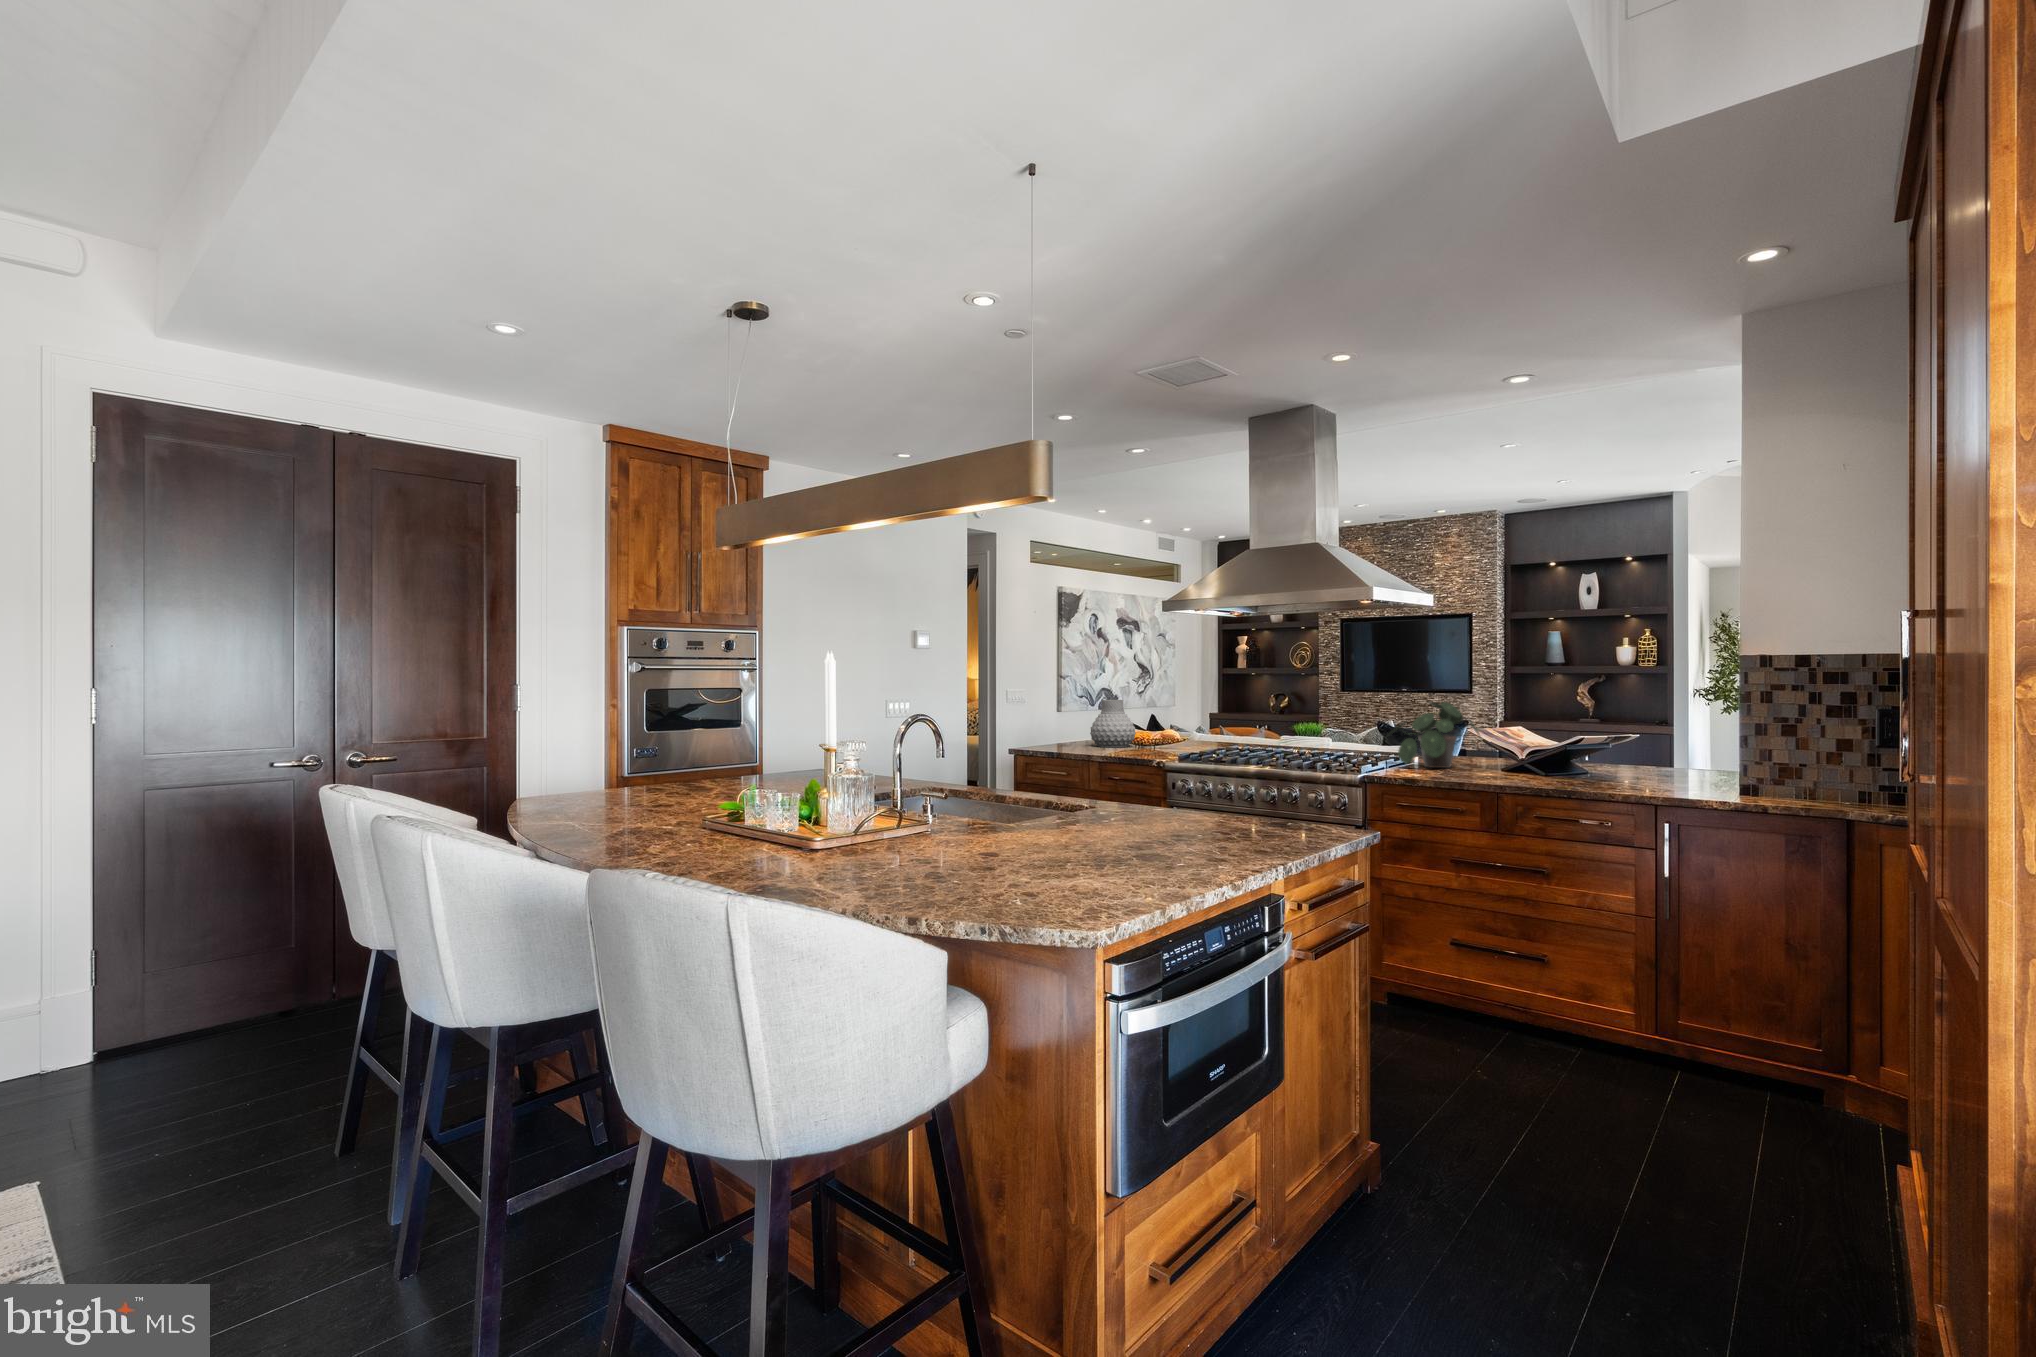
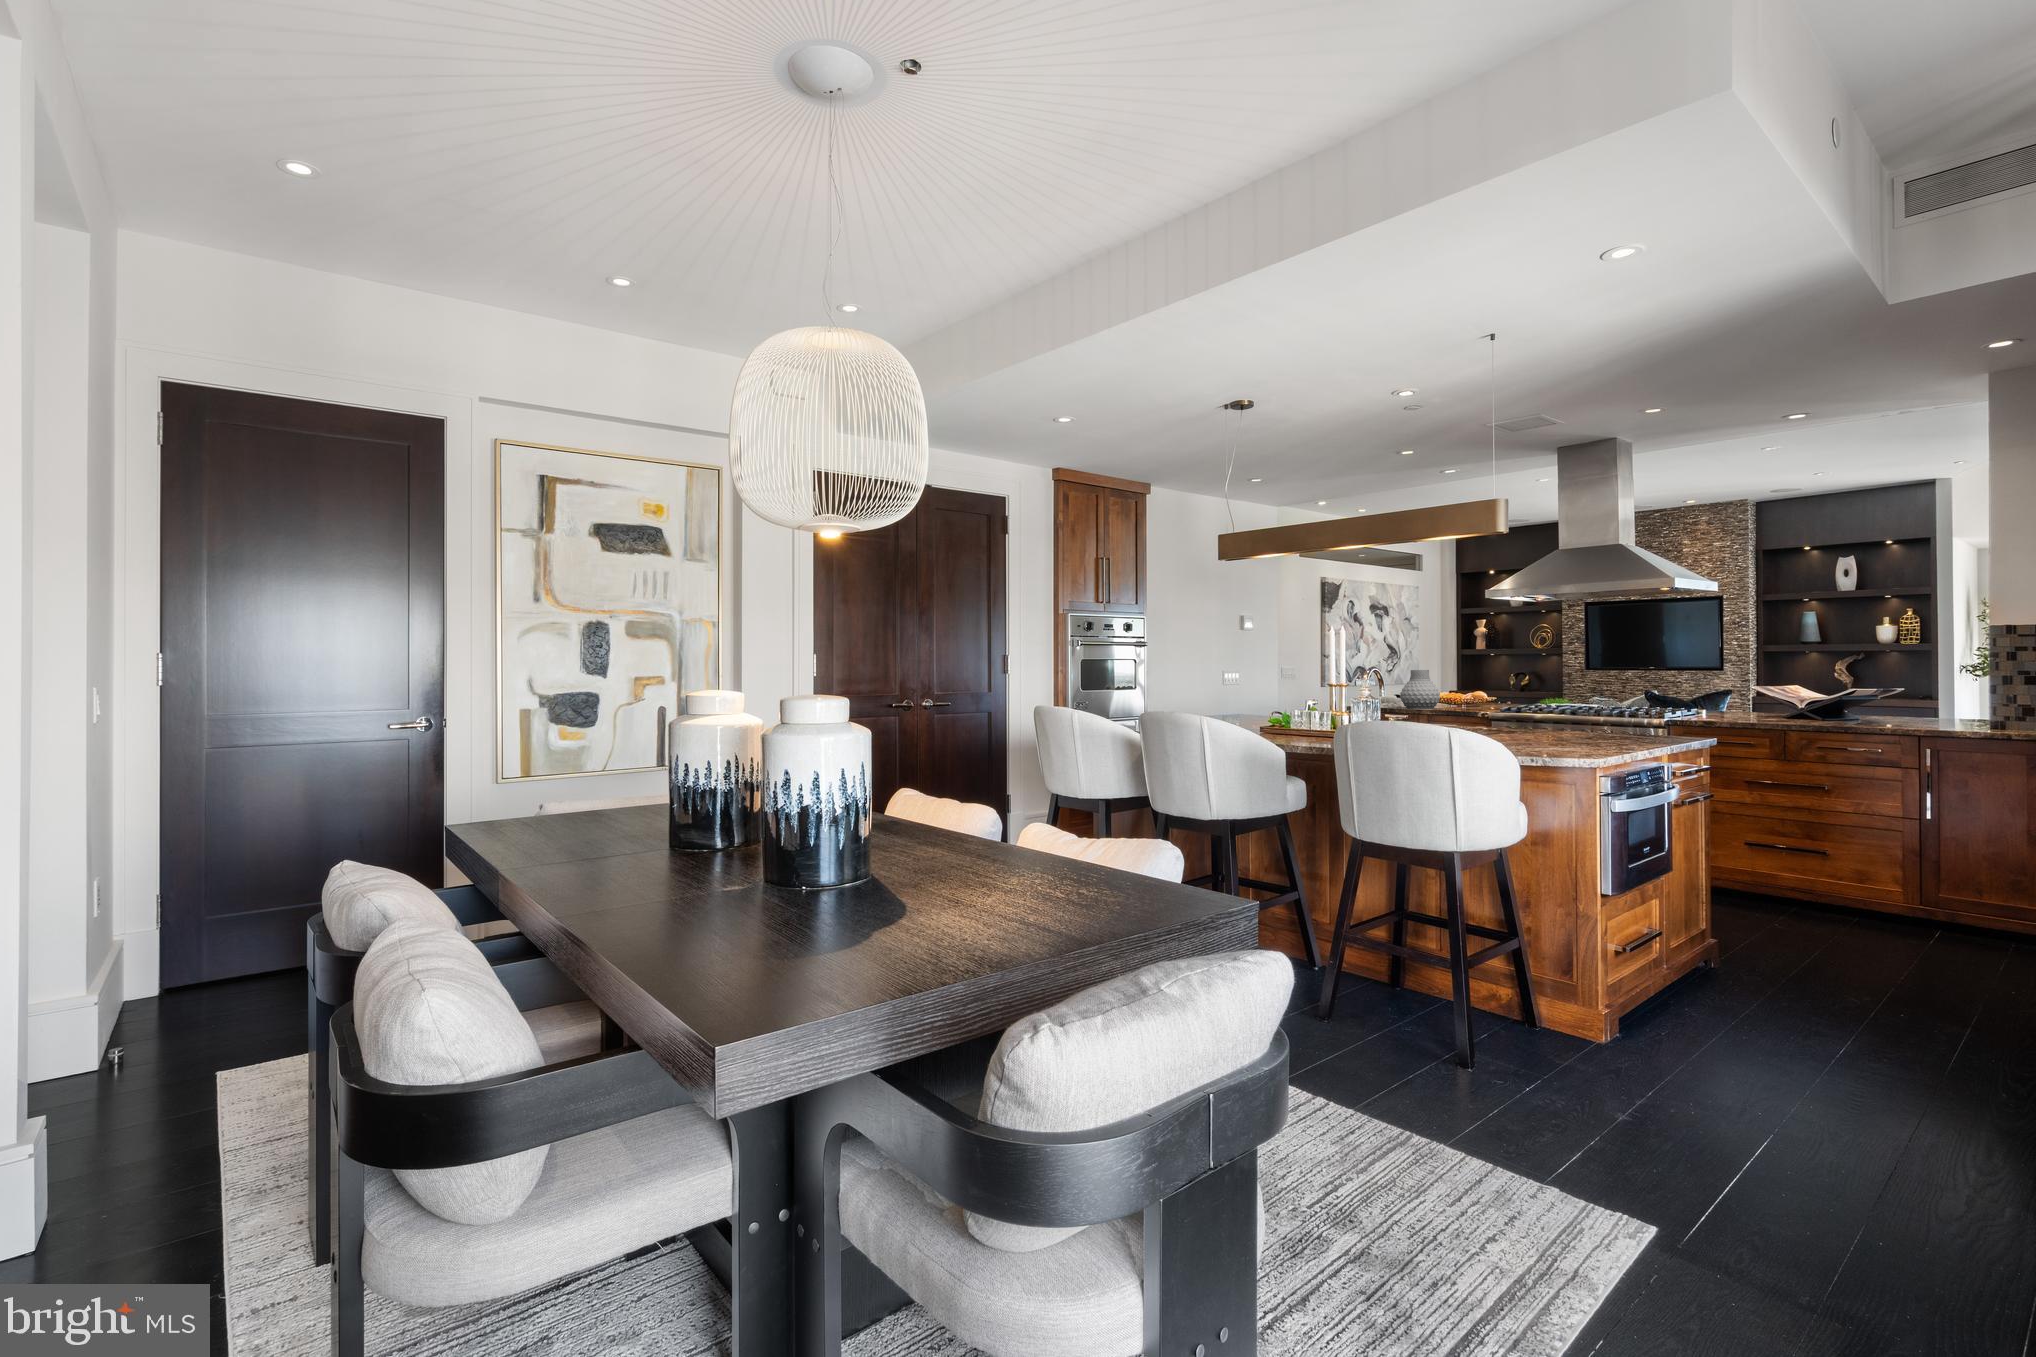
potted plant: present [1387,702,1480,768] -> none [1680,664,1766,716]

